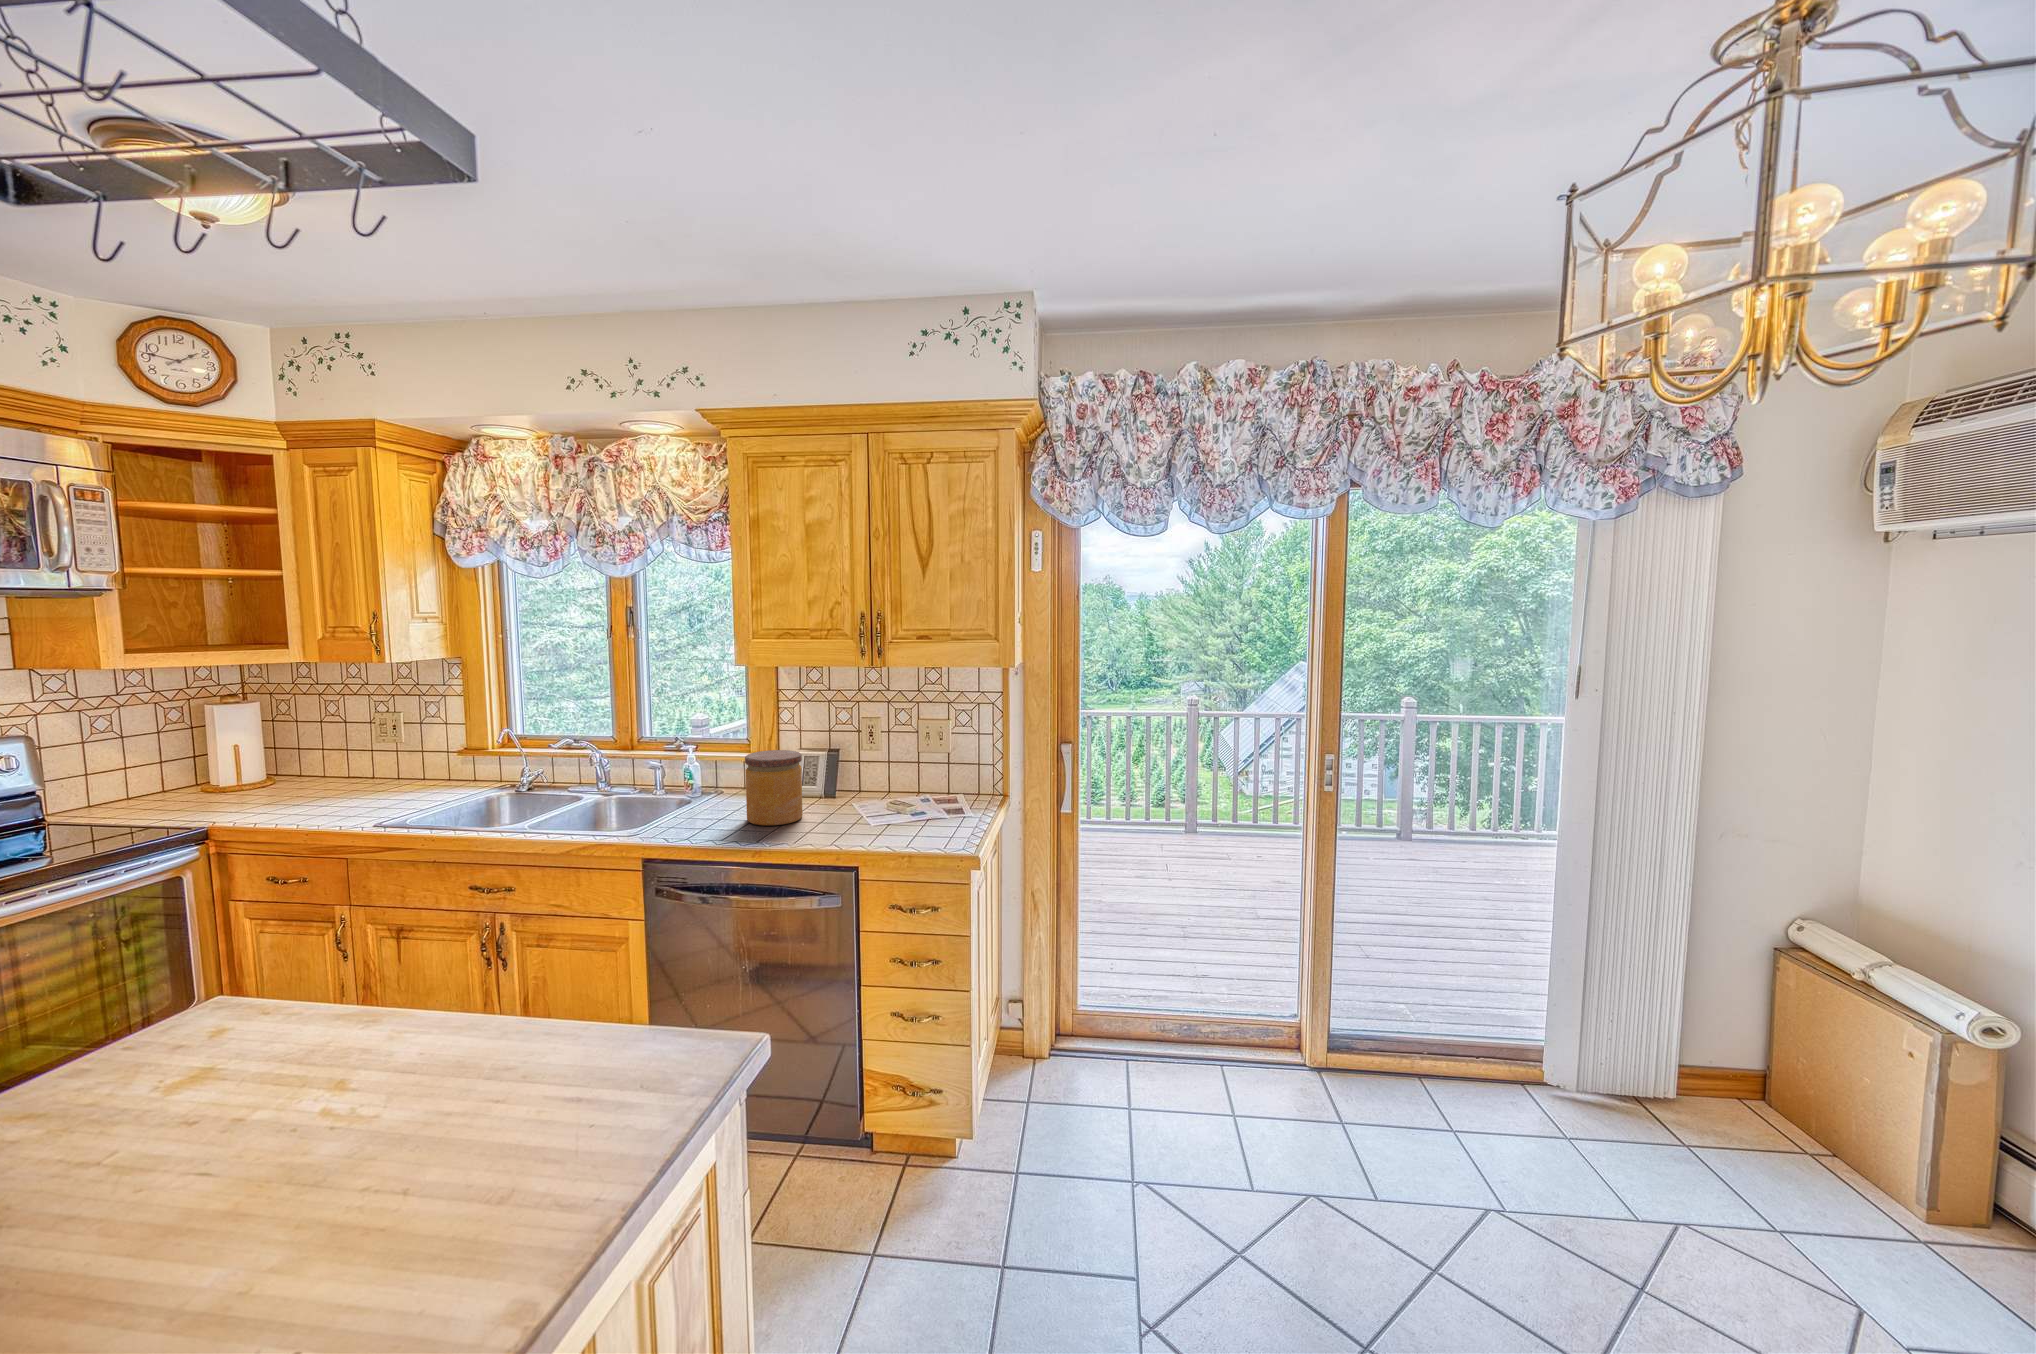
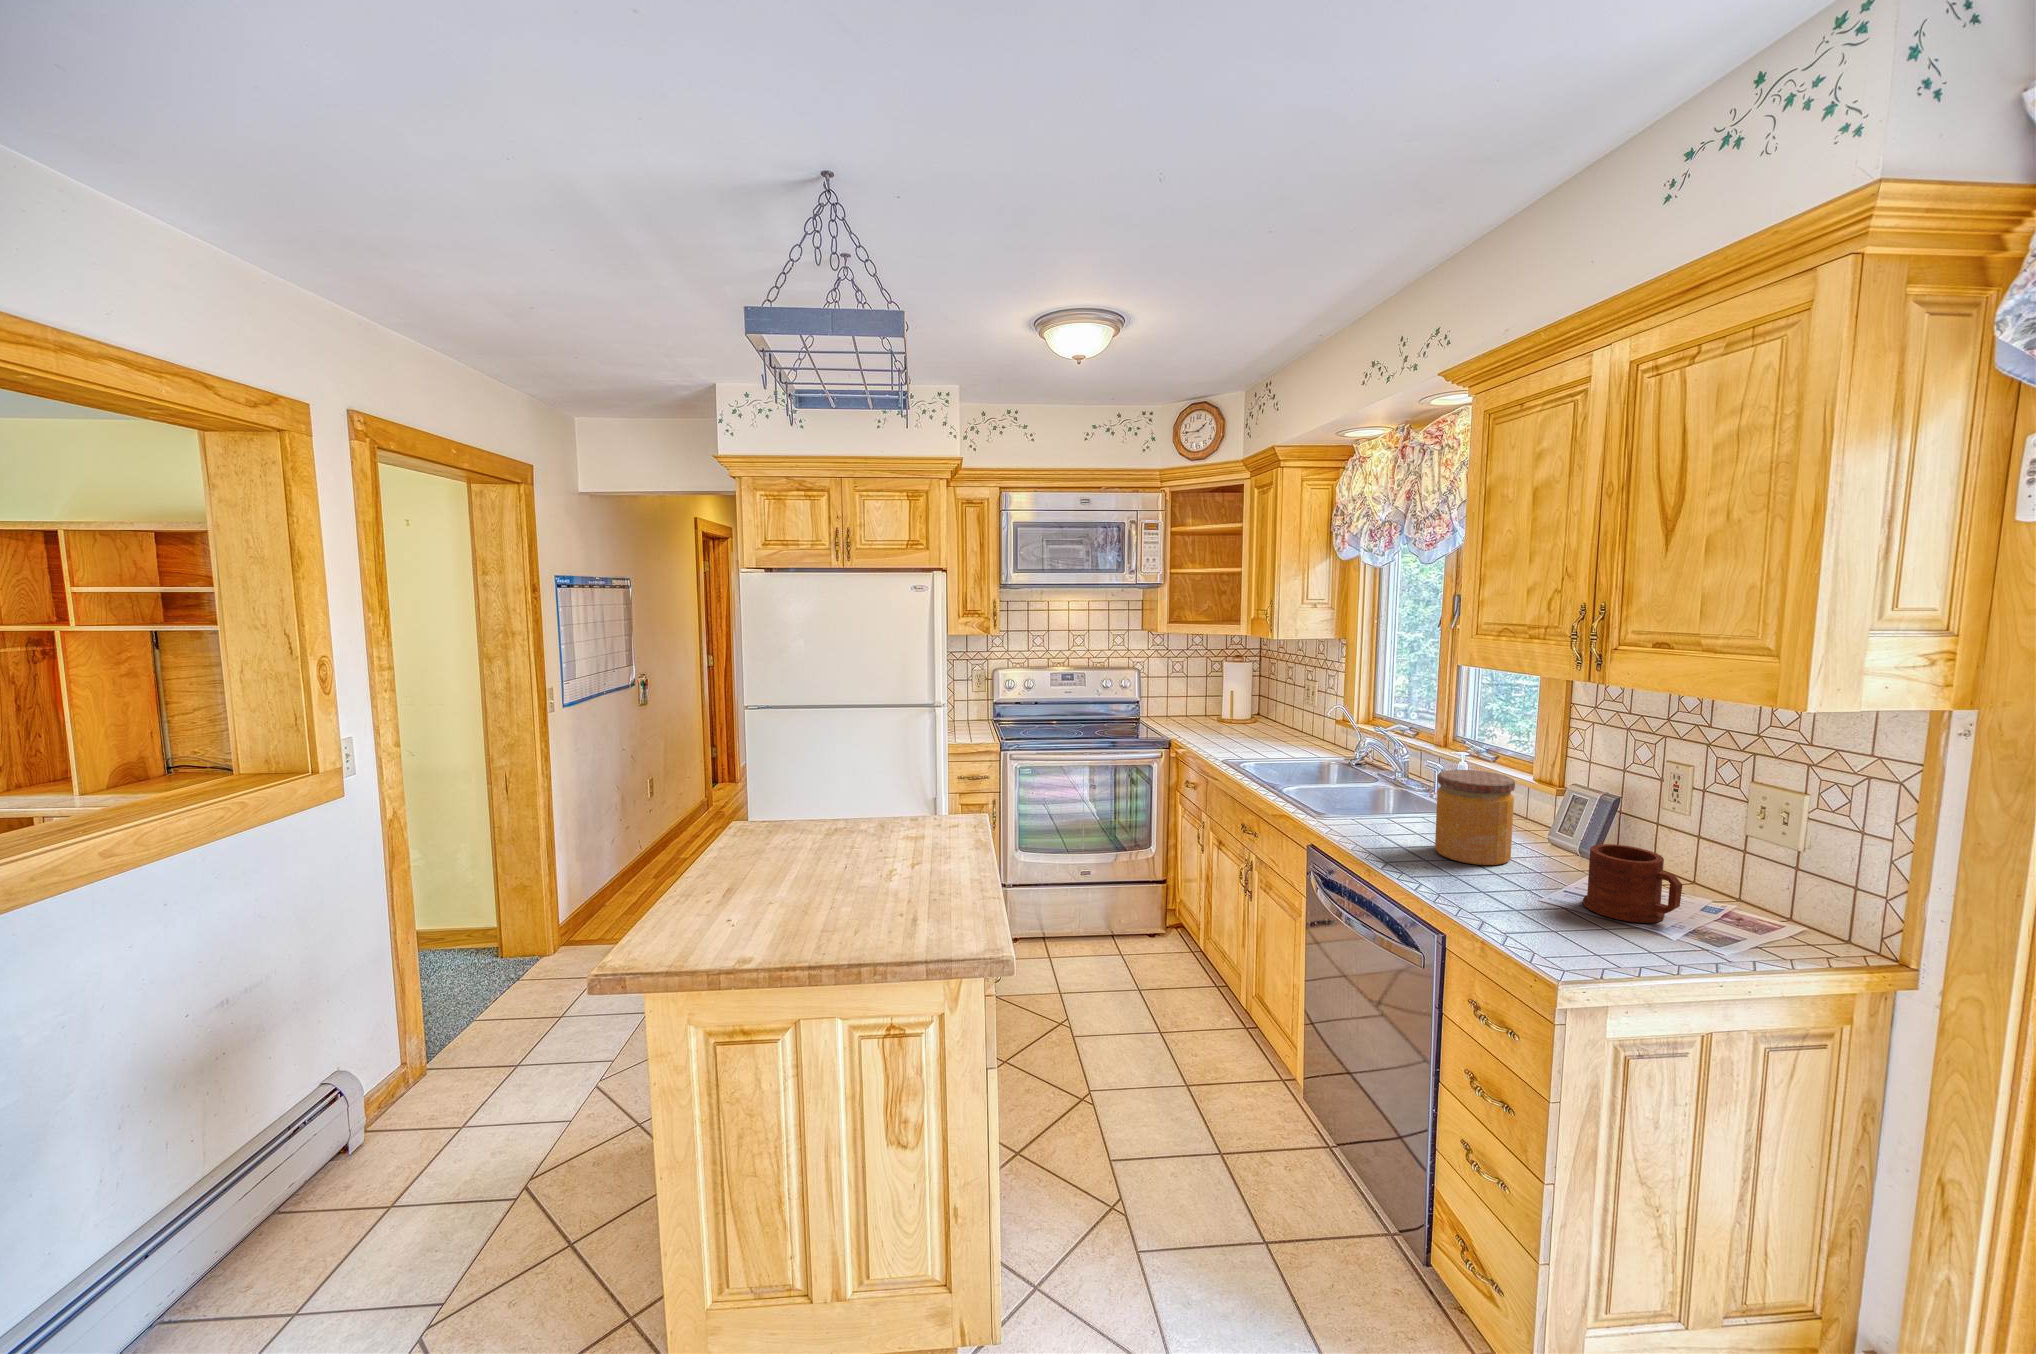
mug: none [875,773,927,821] -> present [1583,844,1682,923]

